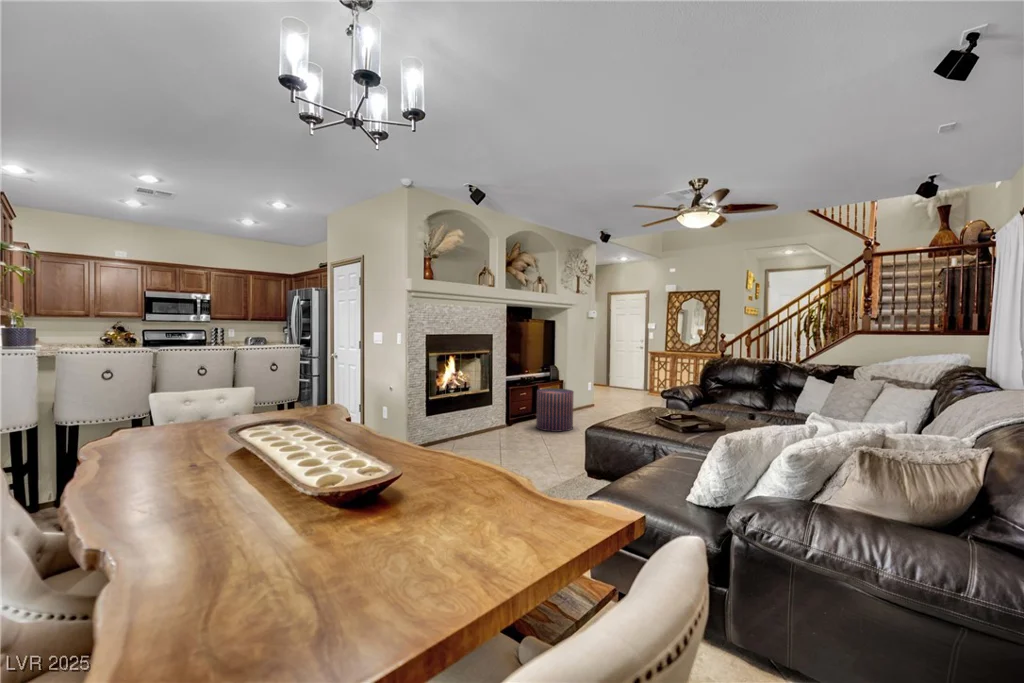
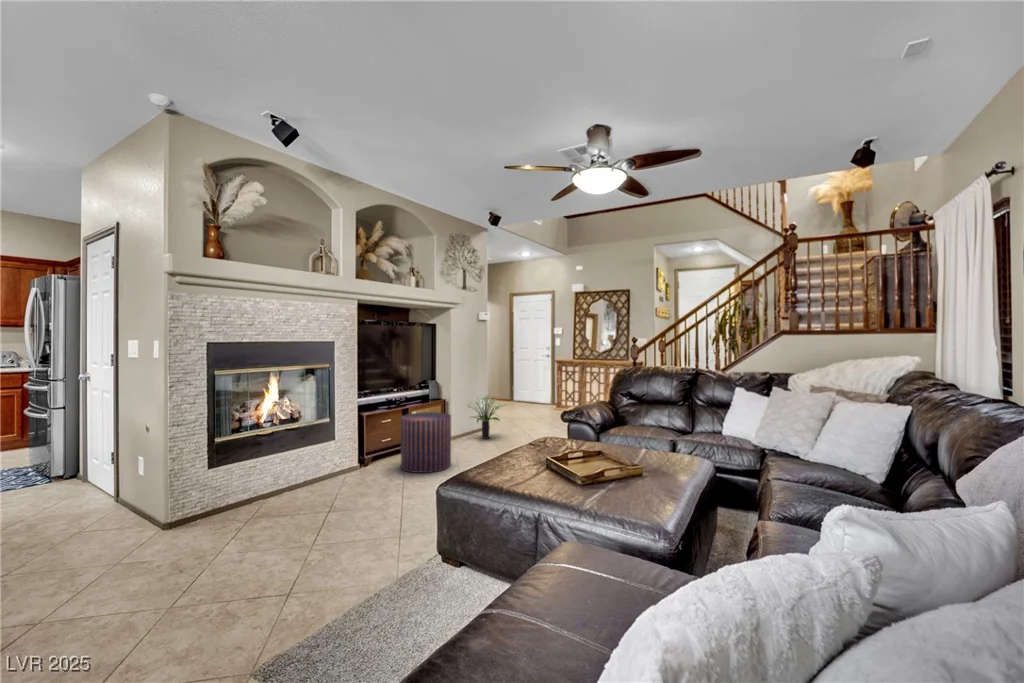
potted plant: none [579,378,611,412] -> present [467,396,506,439]

